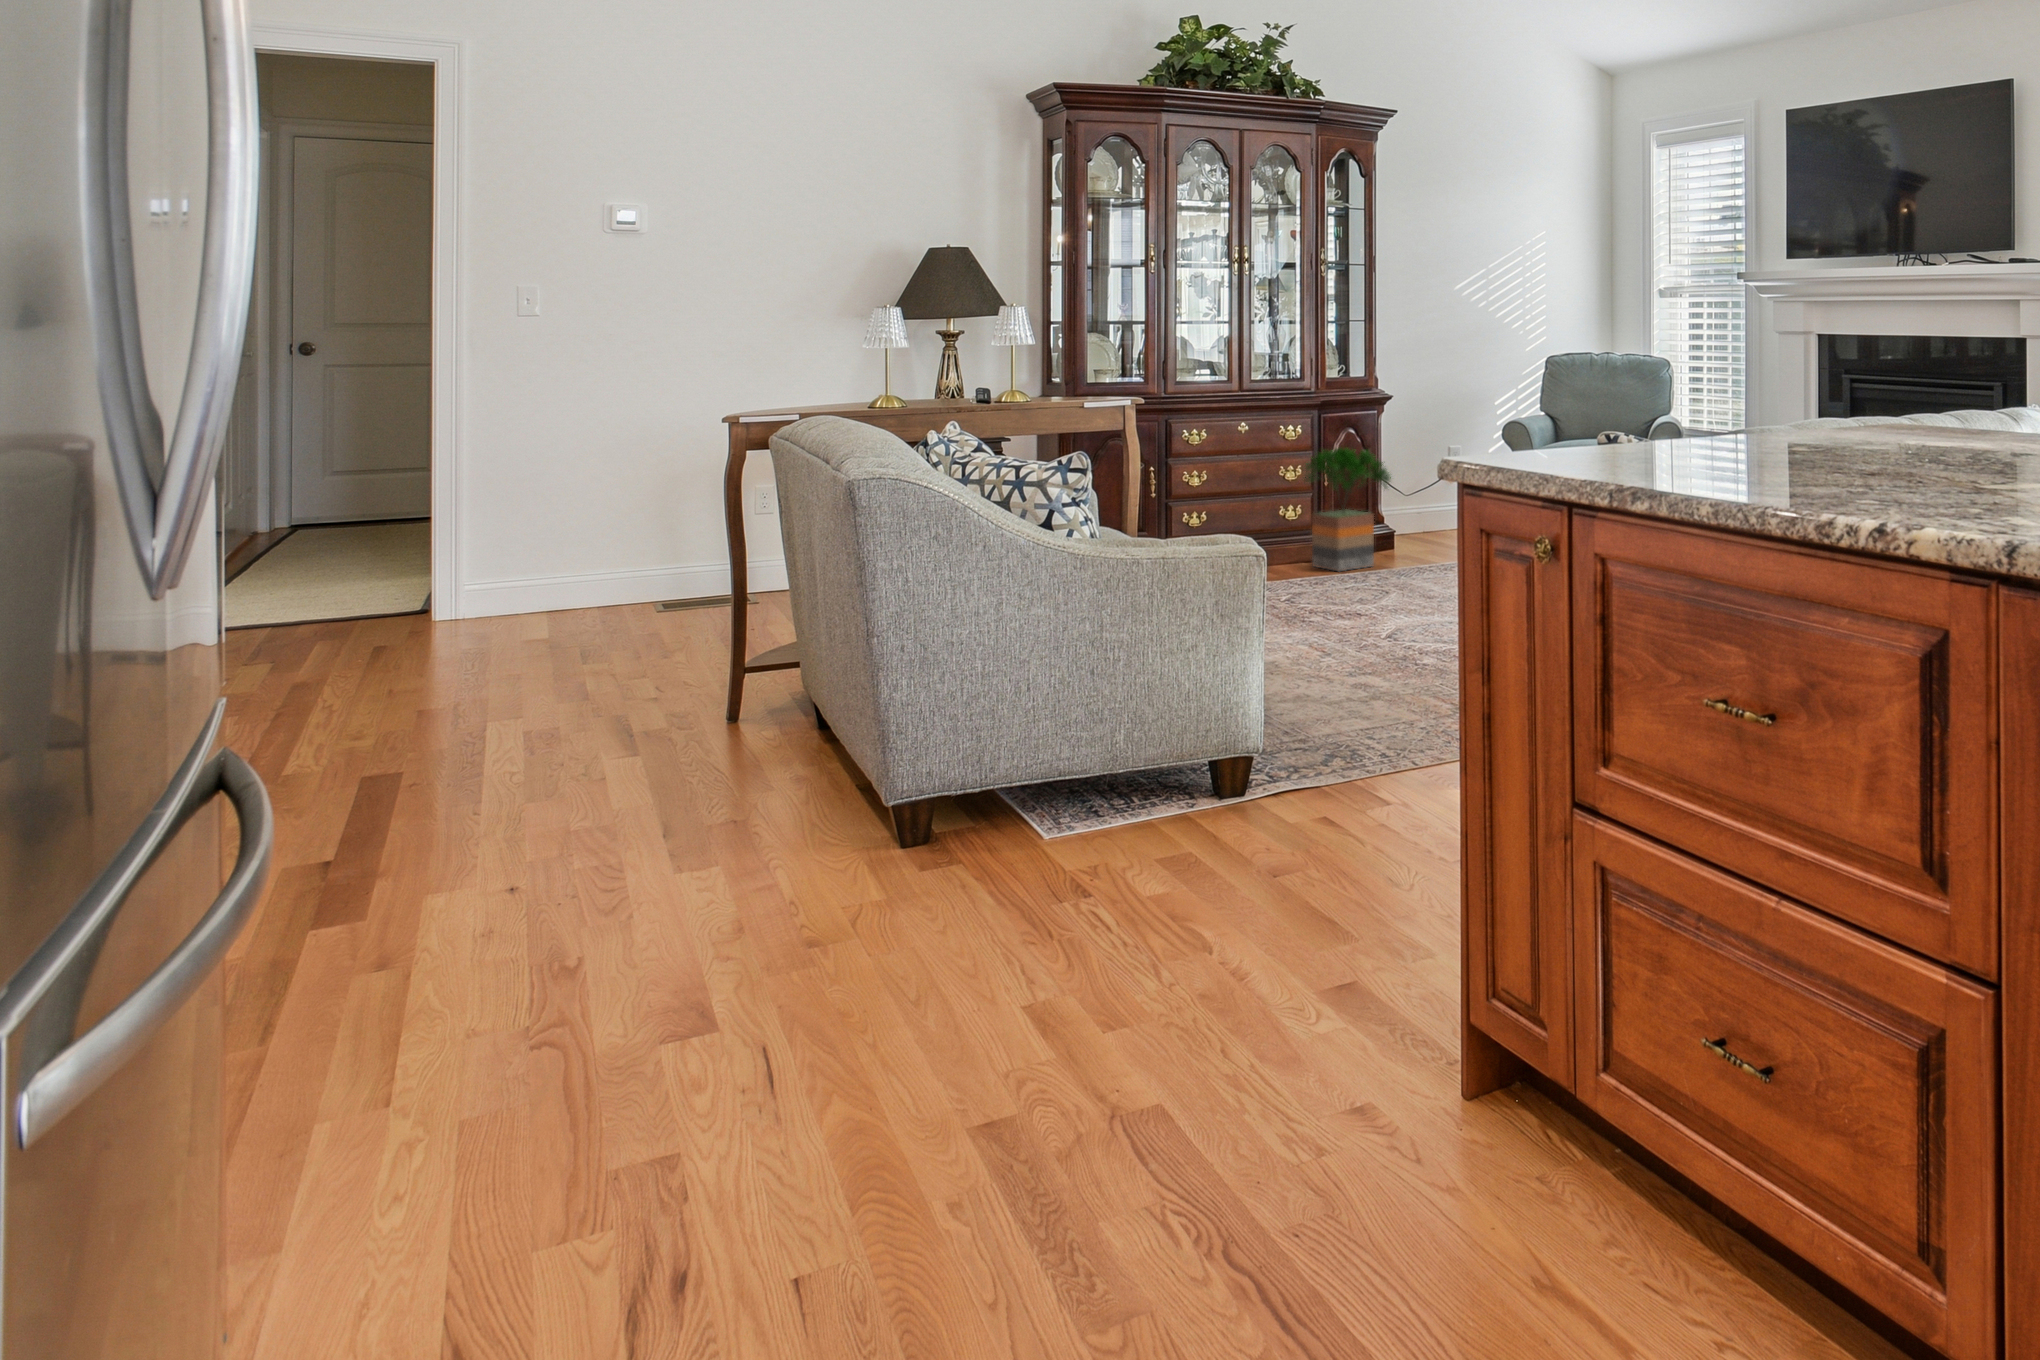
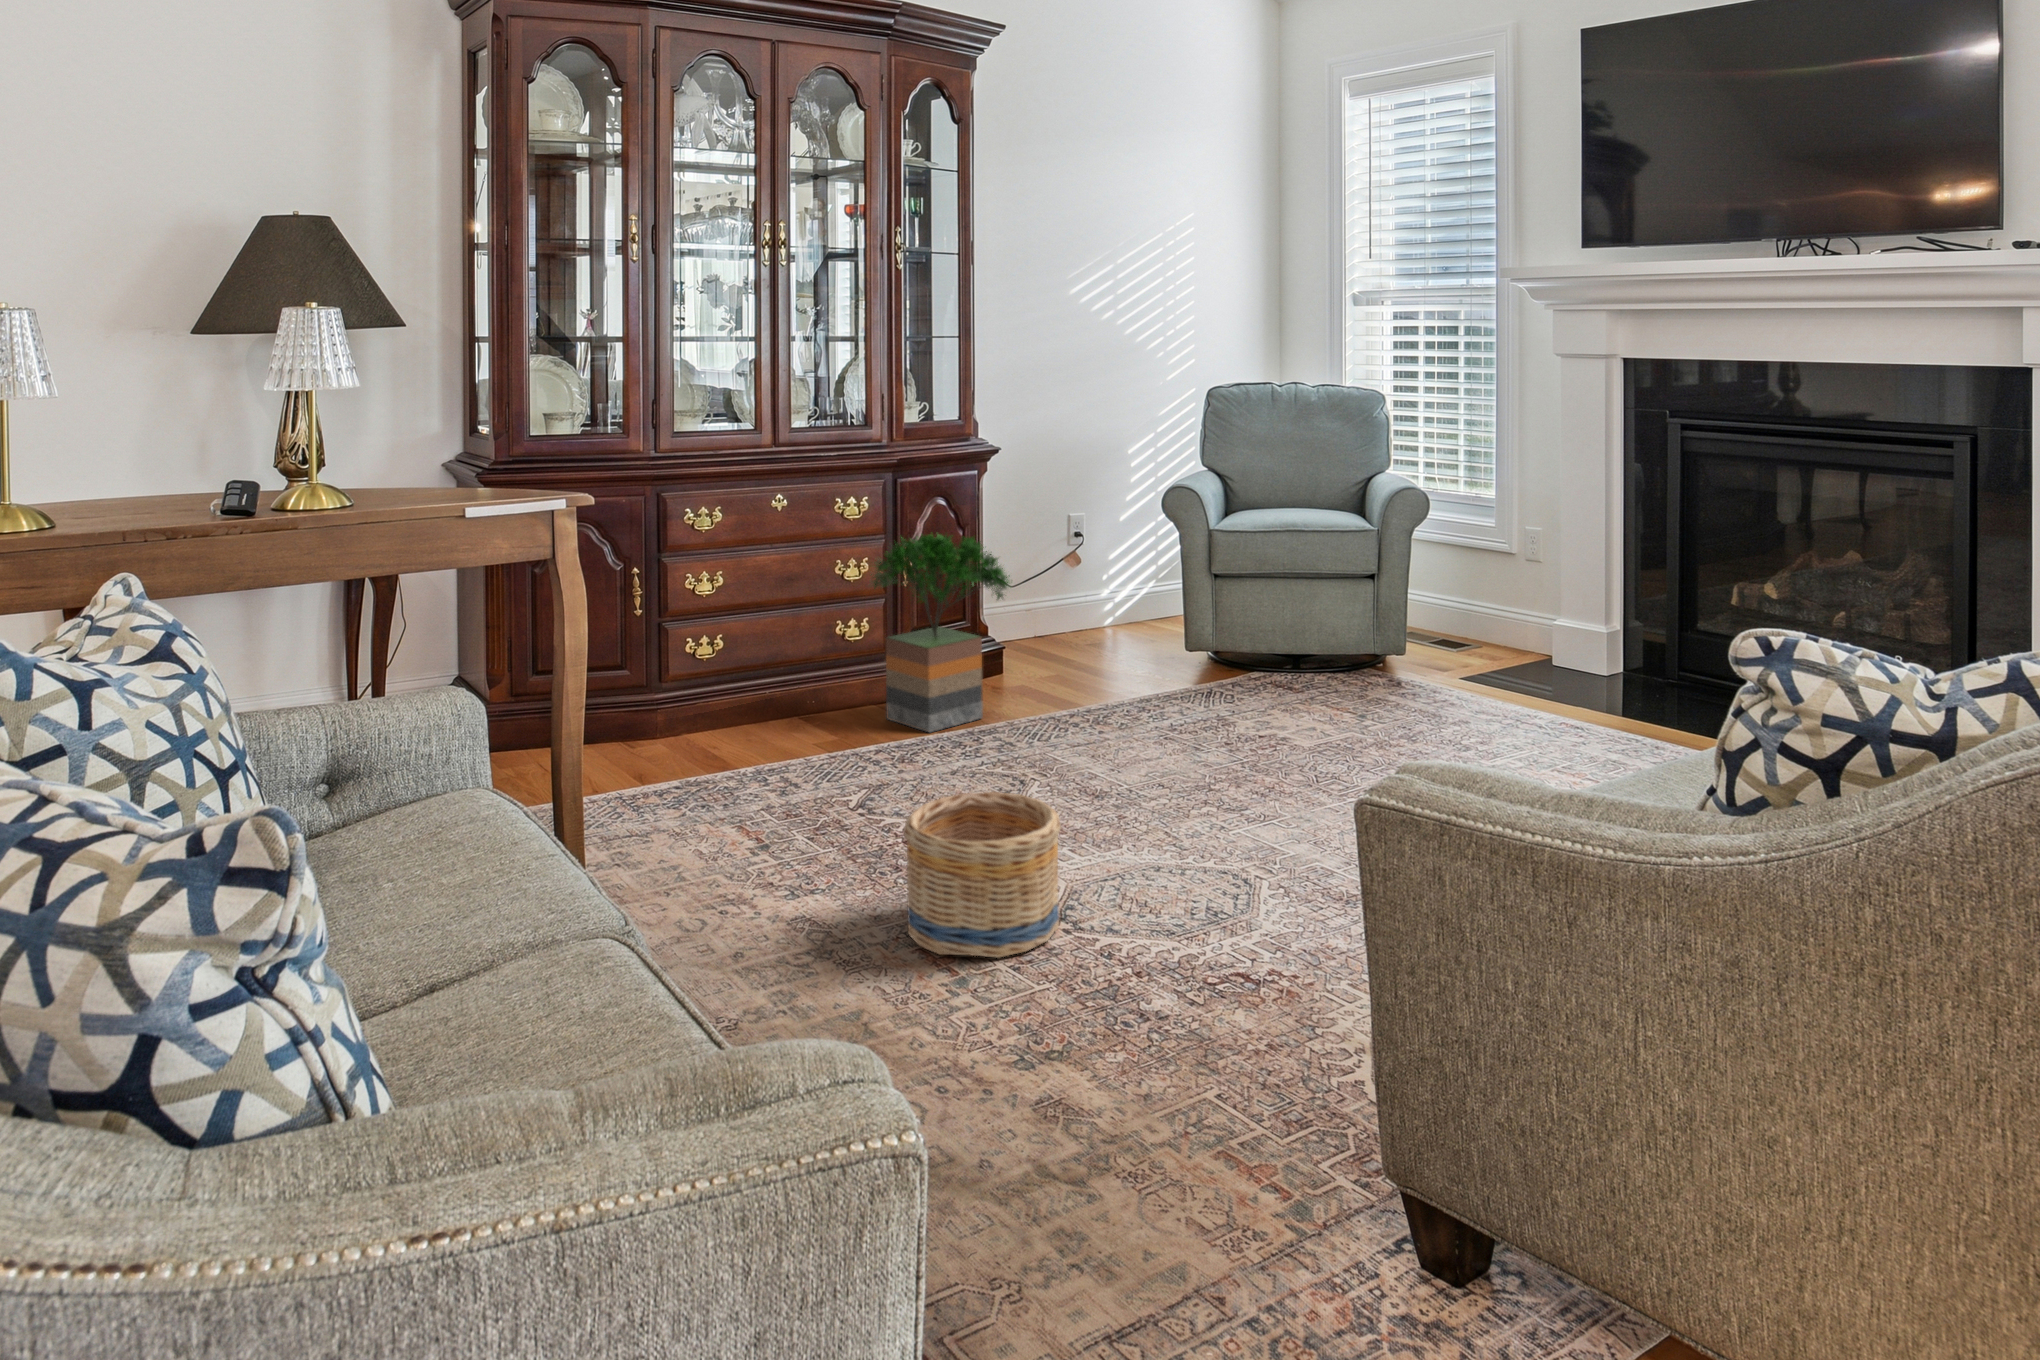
basket: none [1311,566,1396,640] -> present [904,792,1061,957]

